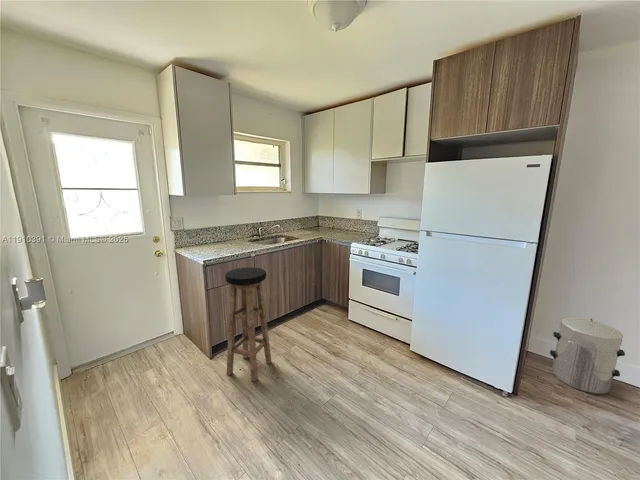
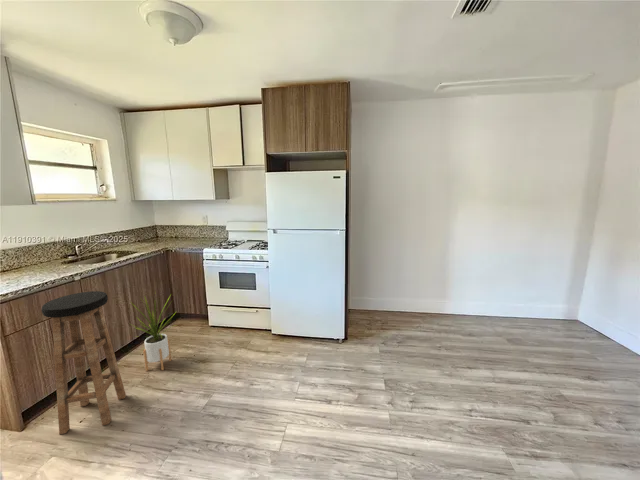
house plant: none [281,276,320,350] -> present [134,296,171,371]
waste bin: present [550,317,625,394] -> none [361,276,395,323]

